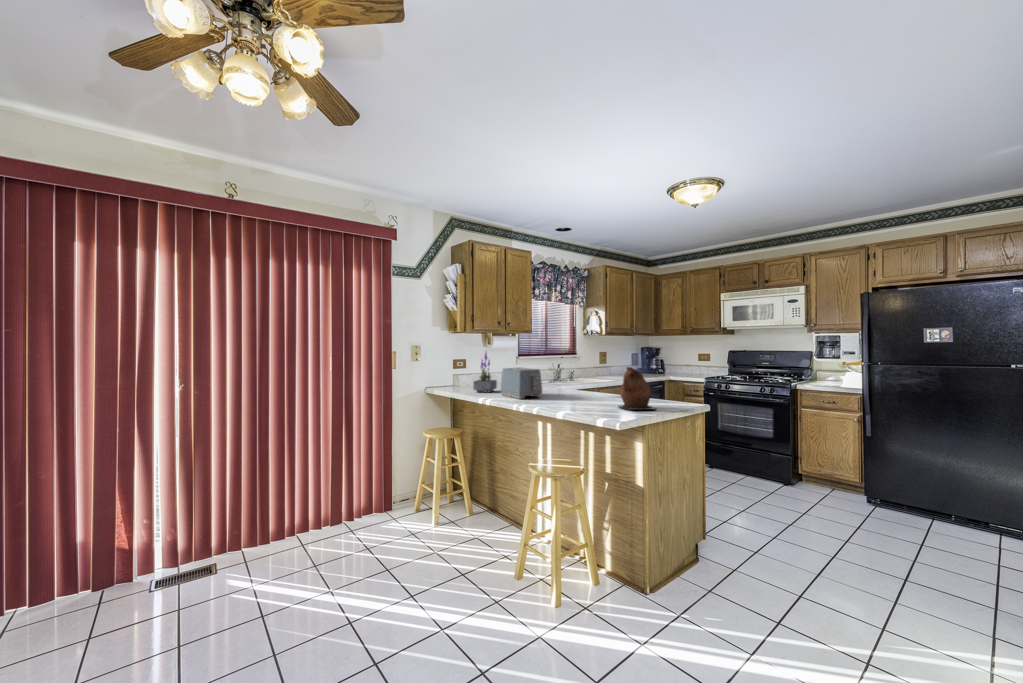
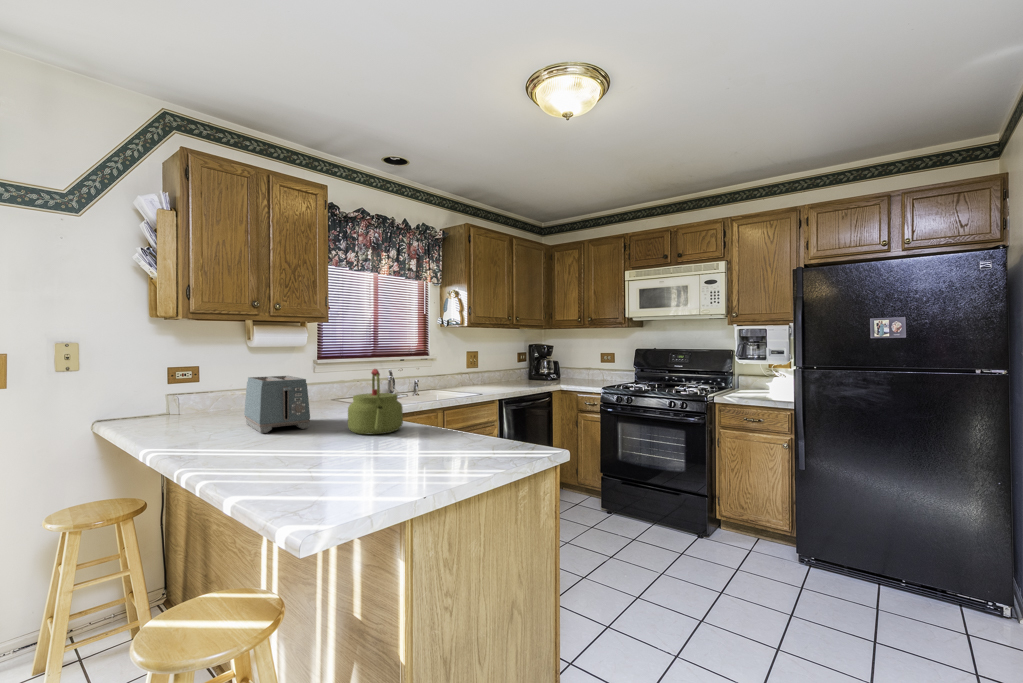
potted plant: present [473,352,497,392] -> none [205,344,255,419]
kettle: none [567,364,598,401] -> present [348,369,403,434]
ceramic pitcher: present [619,367,655,410] -> none [411,375,477,455]

